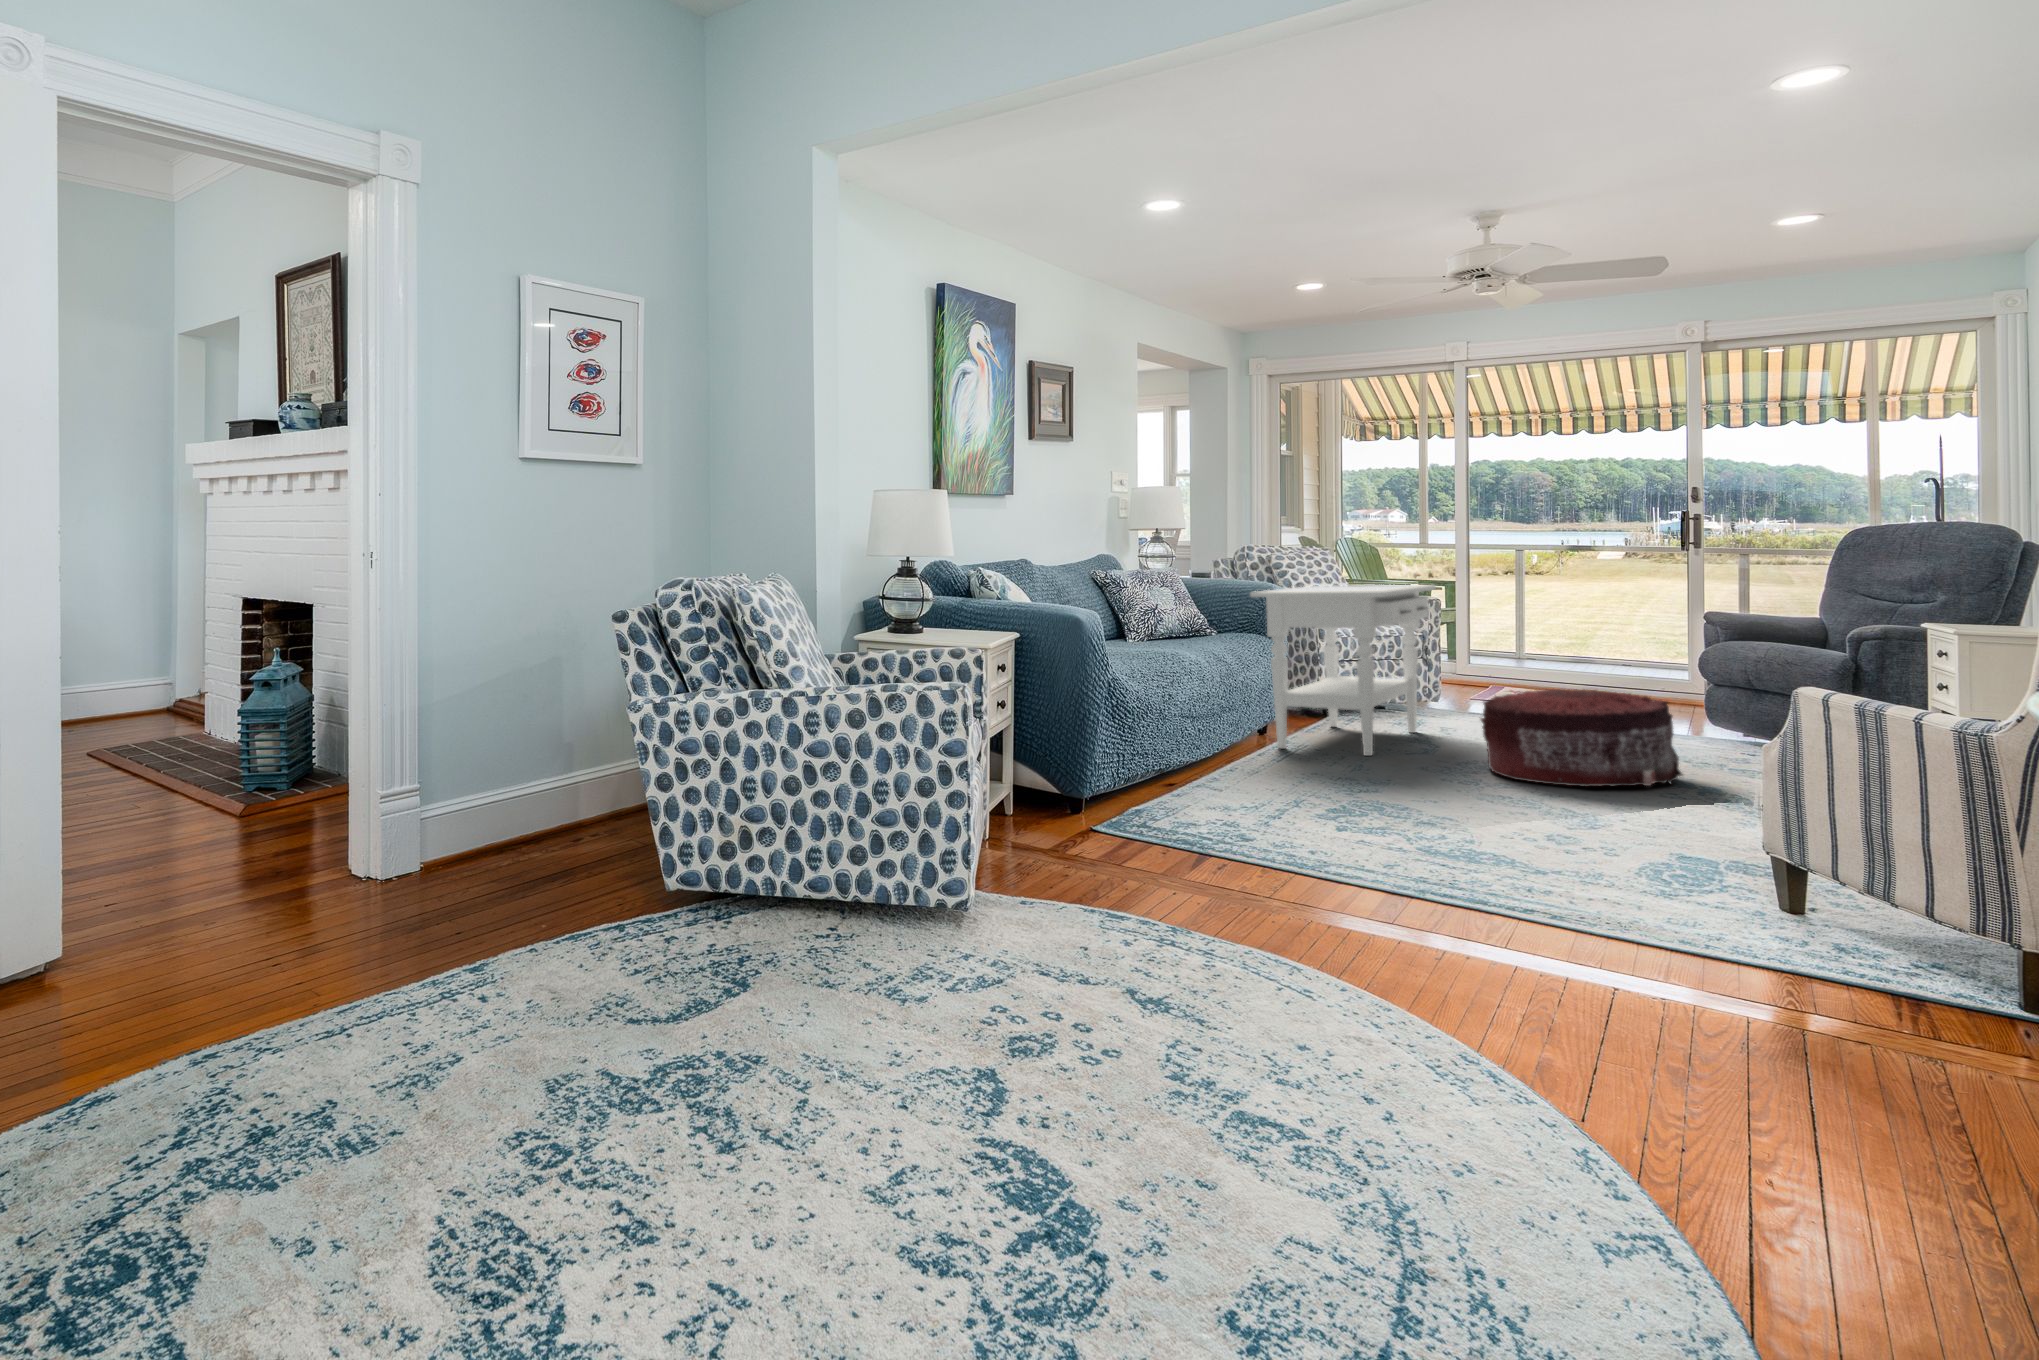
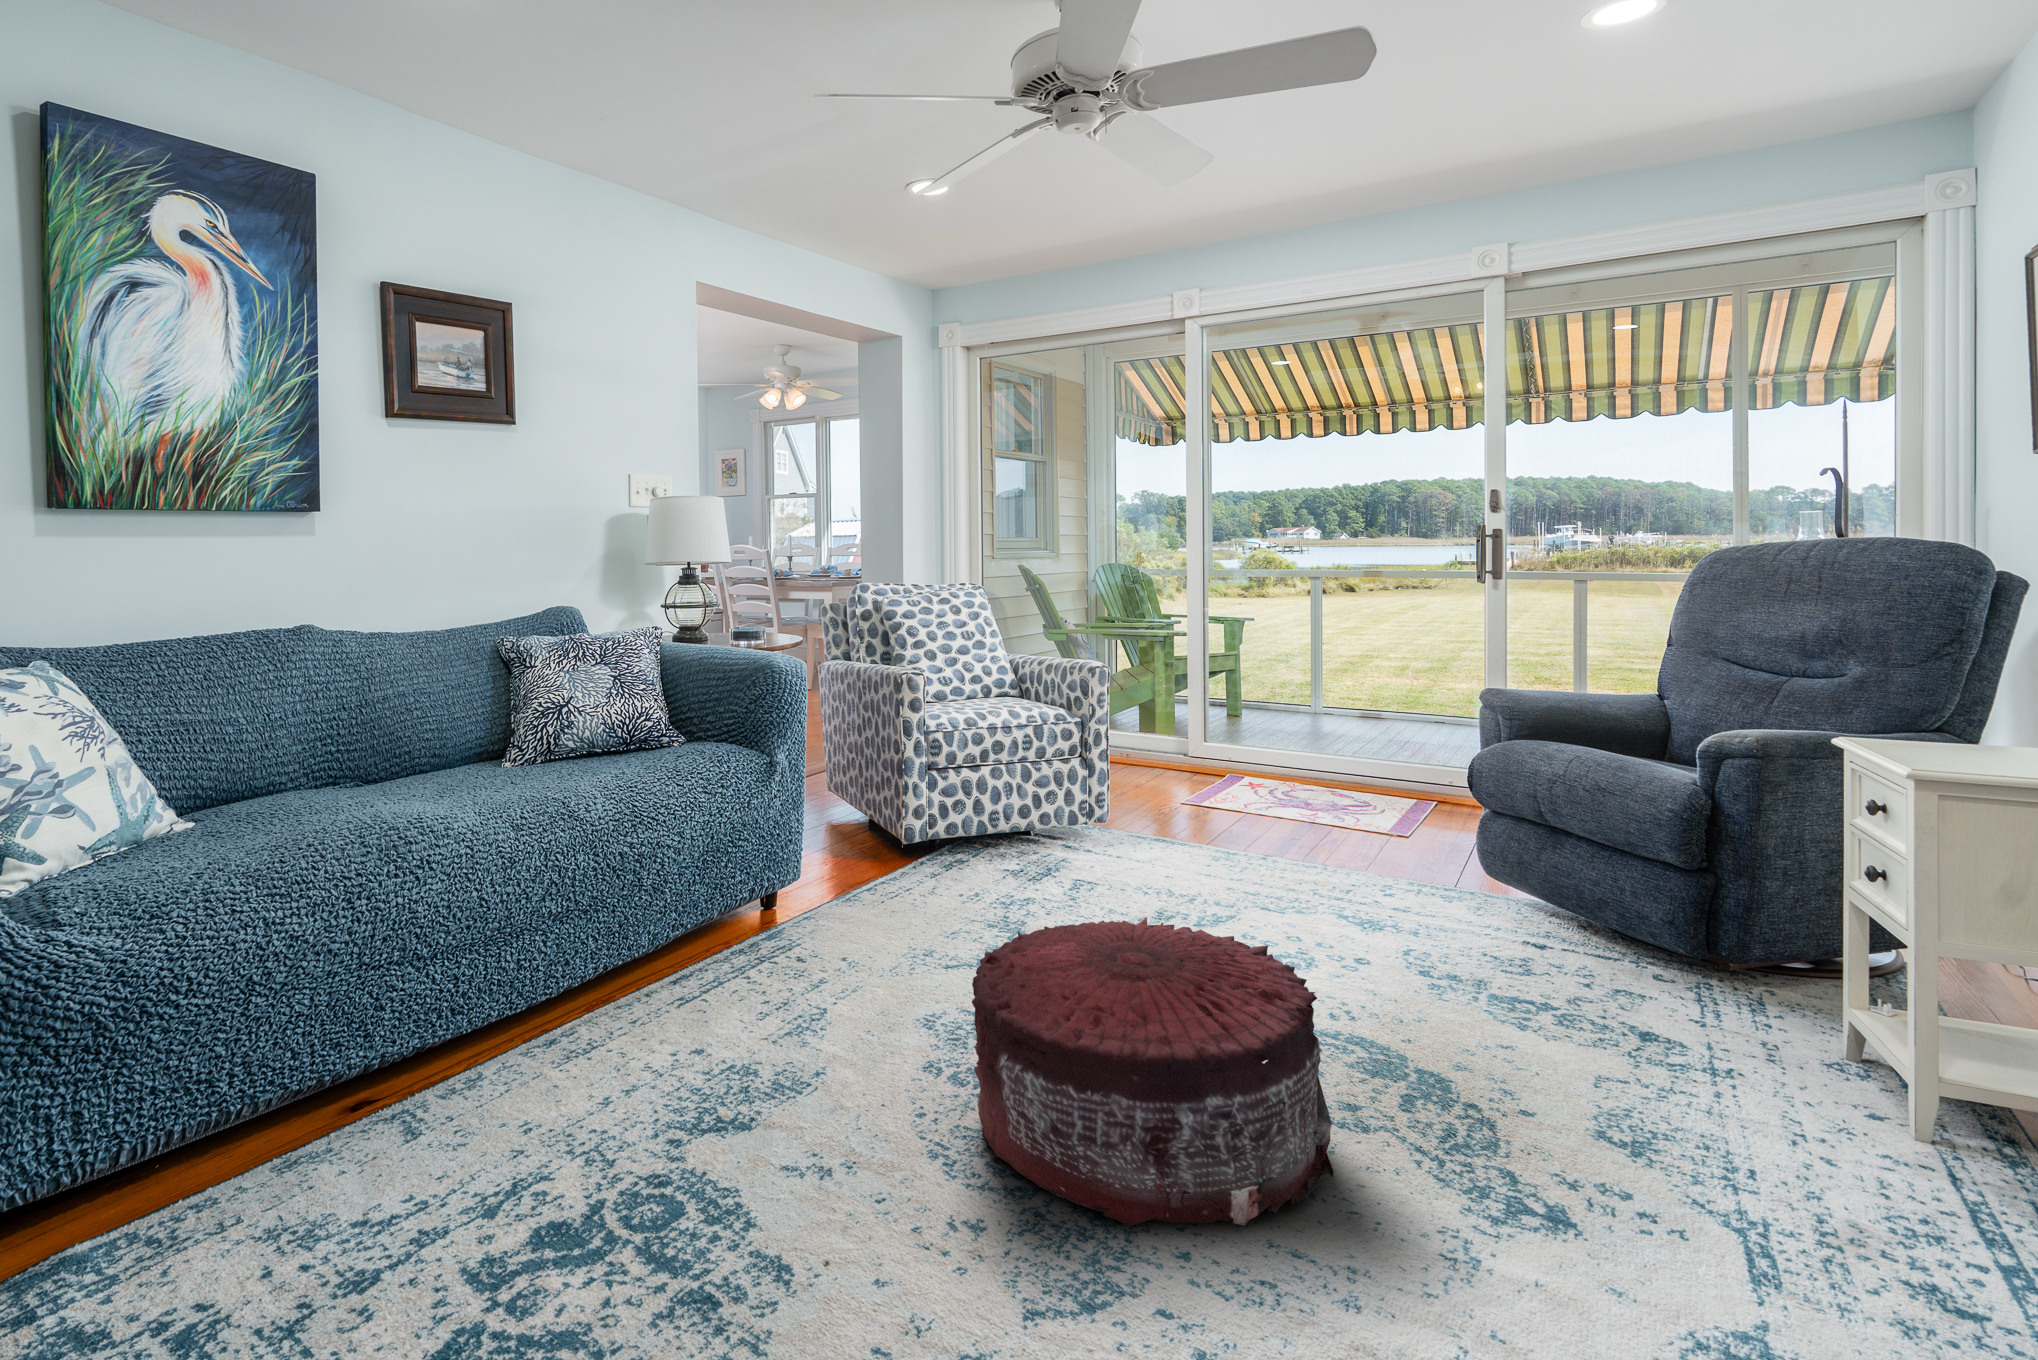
side table: present [1250,585,1436,756] -> none [669,658,1042,1012]

